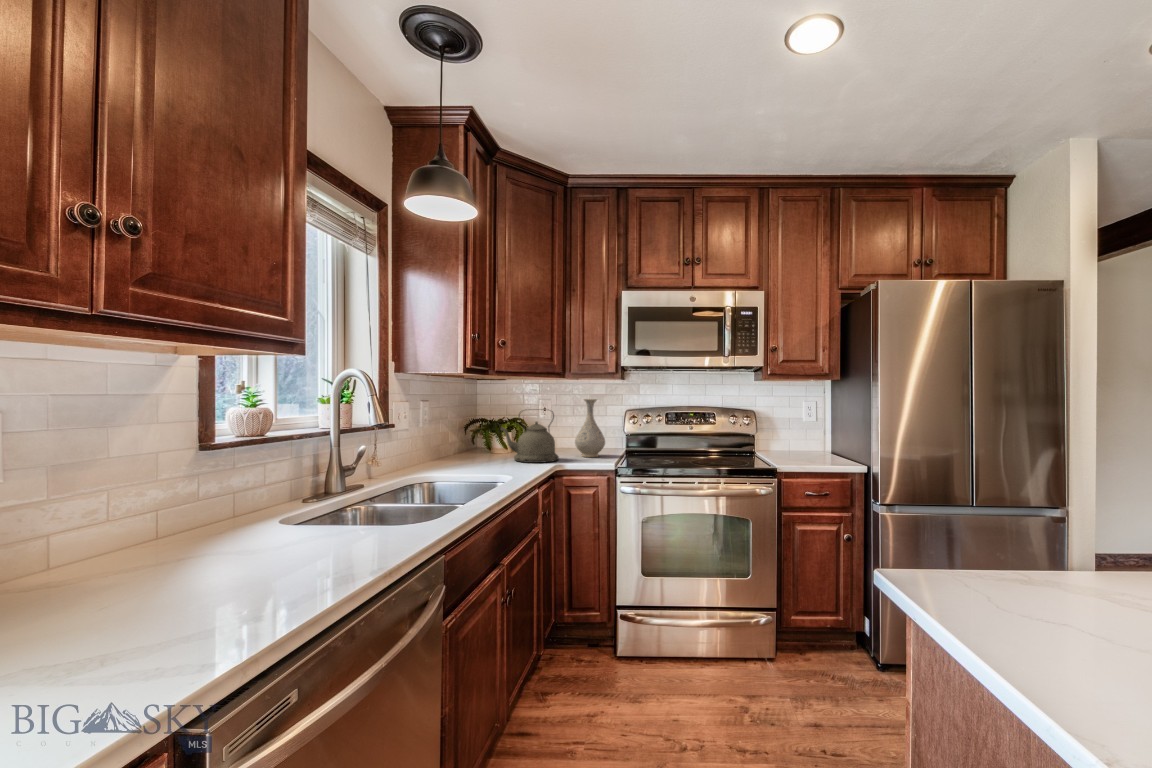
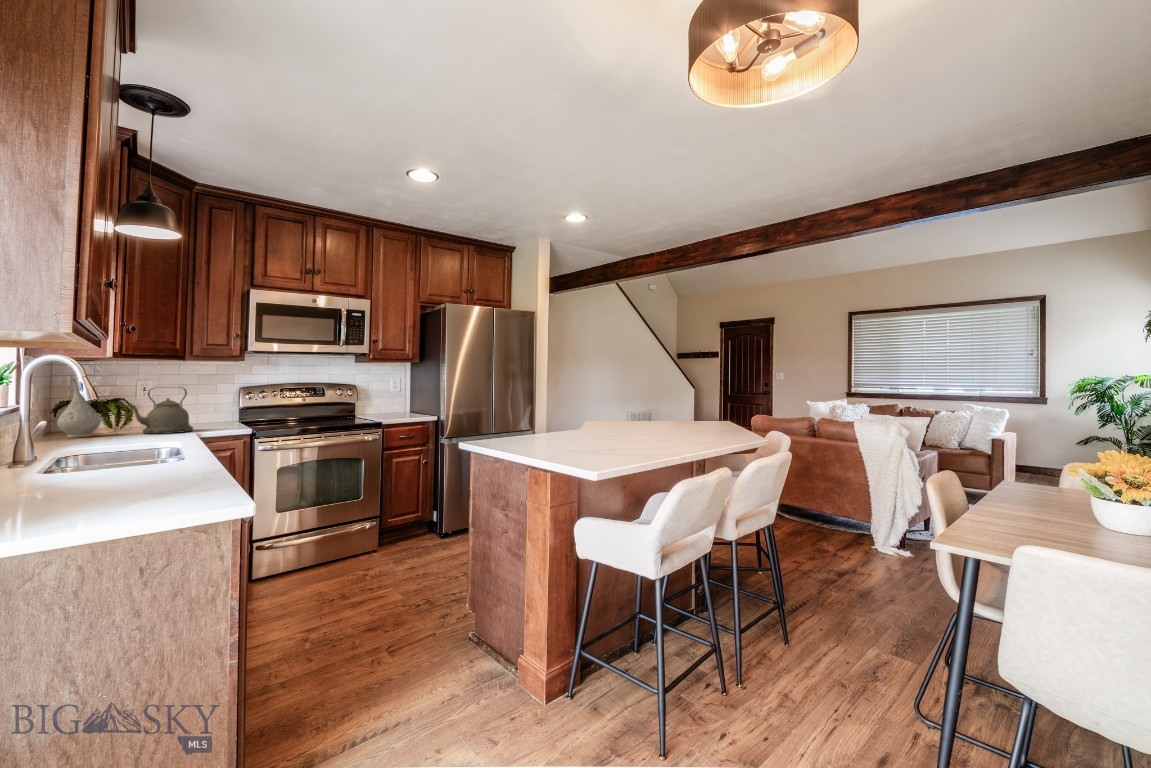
vase: present [575,399,605,457] -> present [57,378,101,438]

